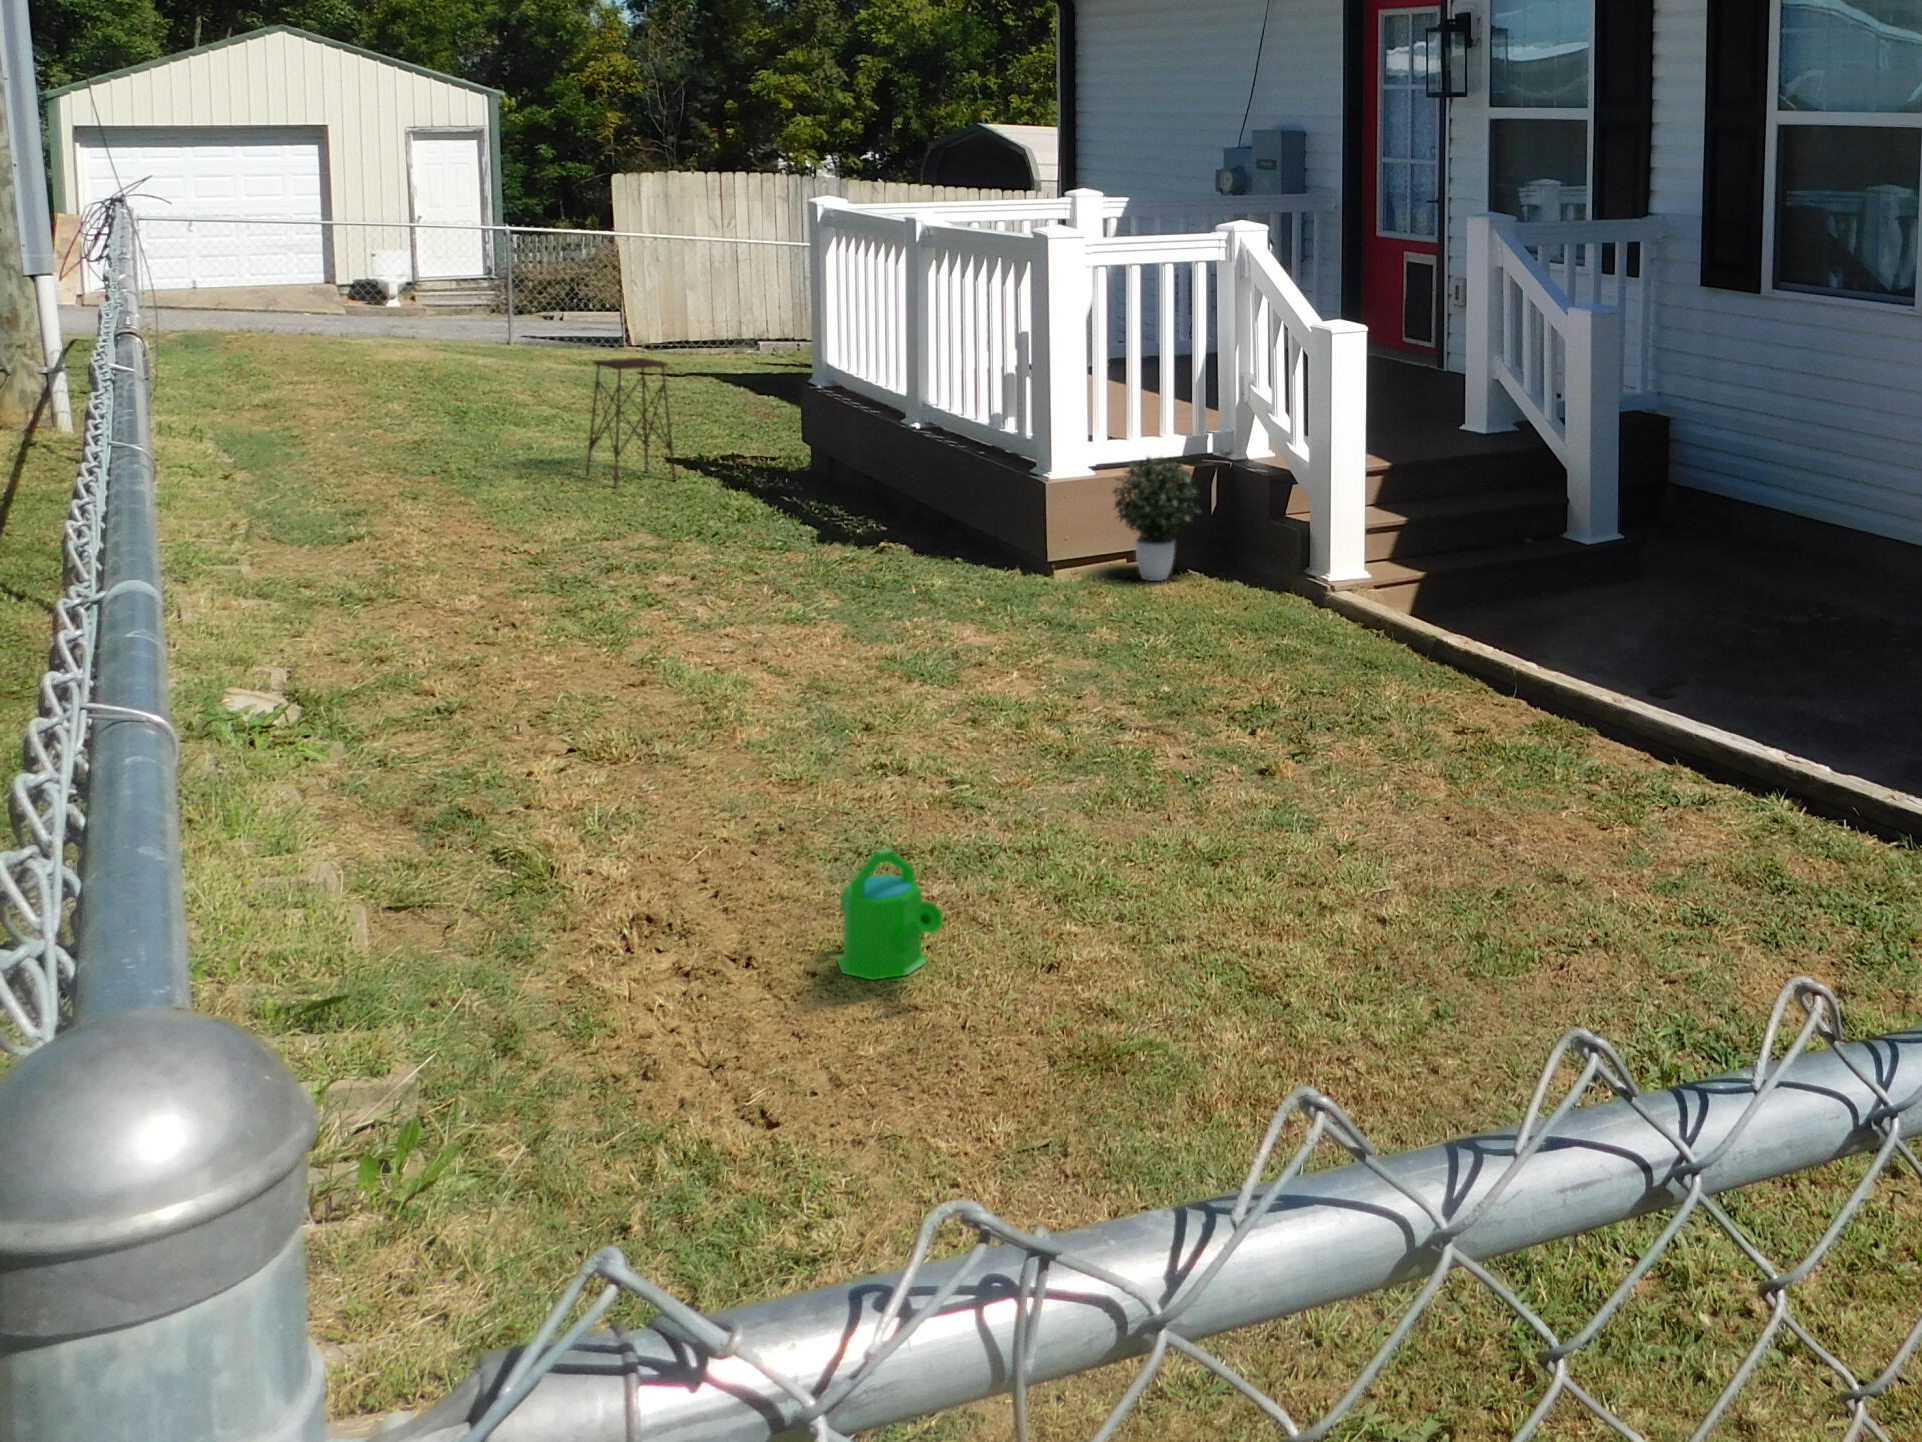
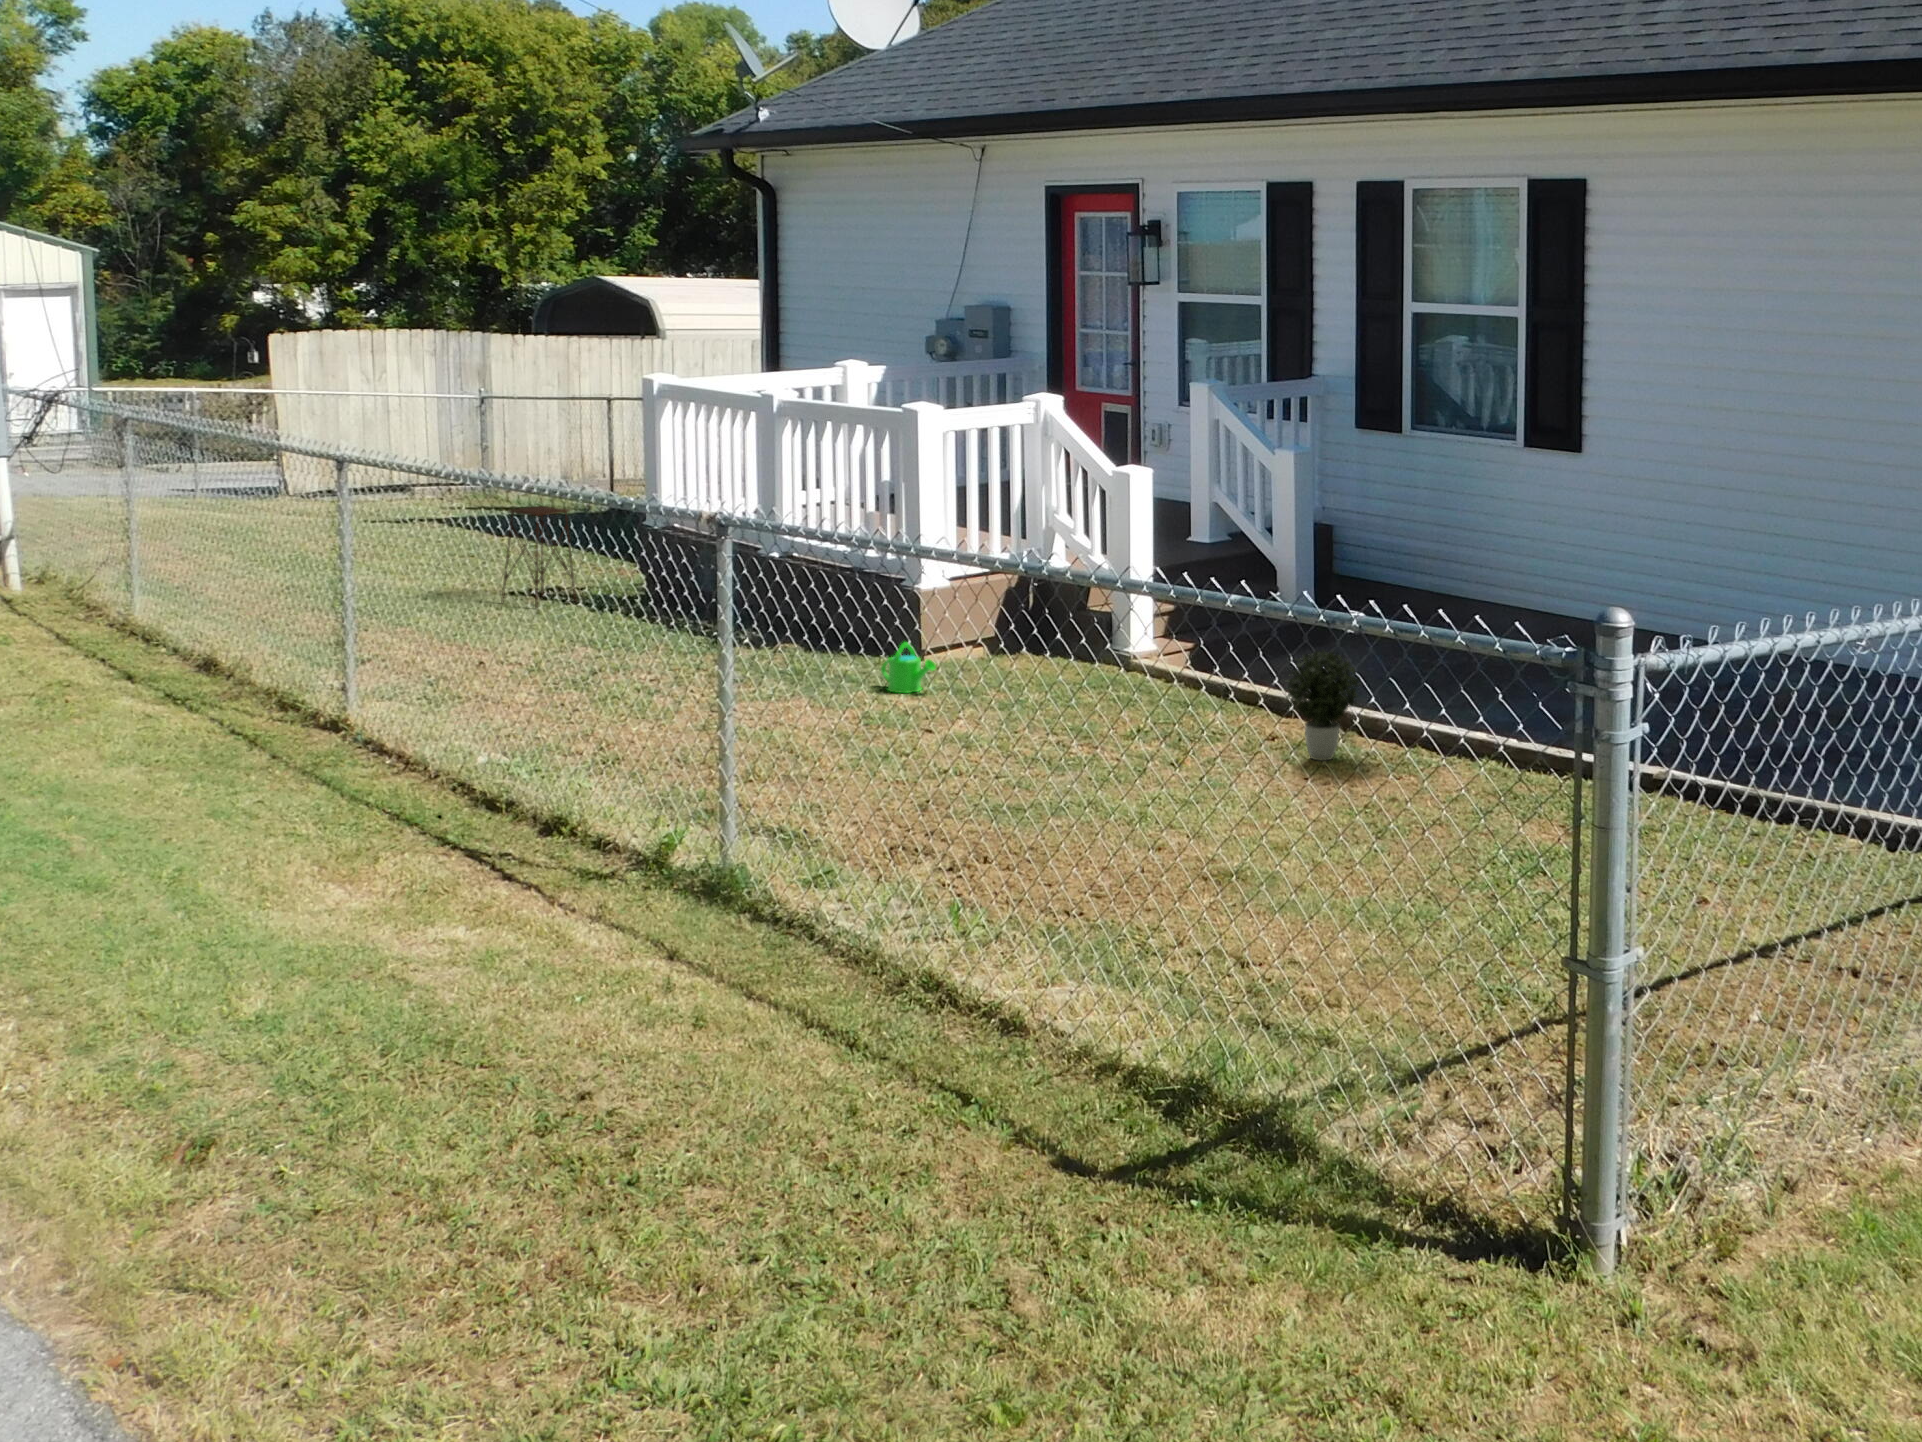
potted plant: present [1113,457,1198,581] -> present [1286,651,1359,761]
watering can: present [837,848,943,980] -> present [881,642,936,693]

